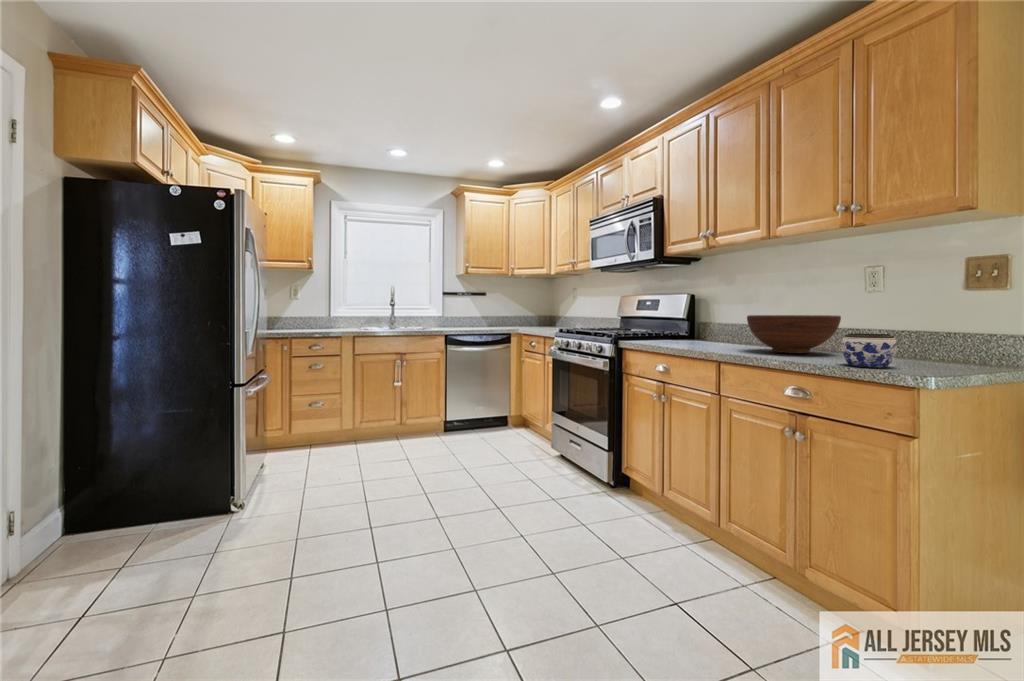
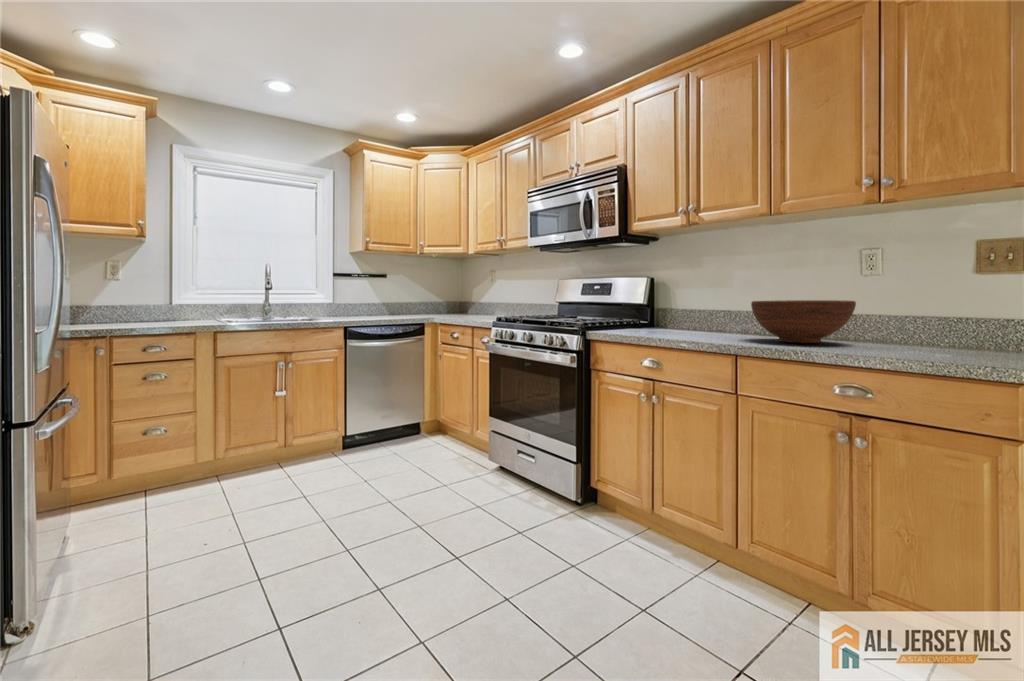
jar: present [841,333,897,368] -> none [894,320,959,358]

